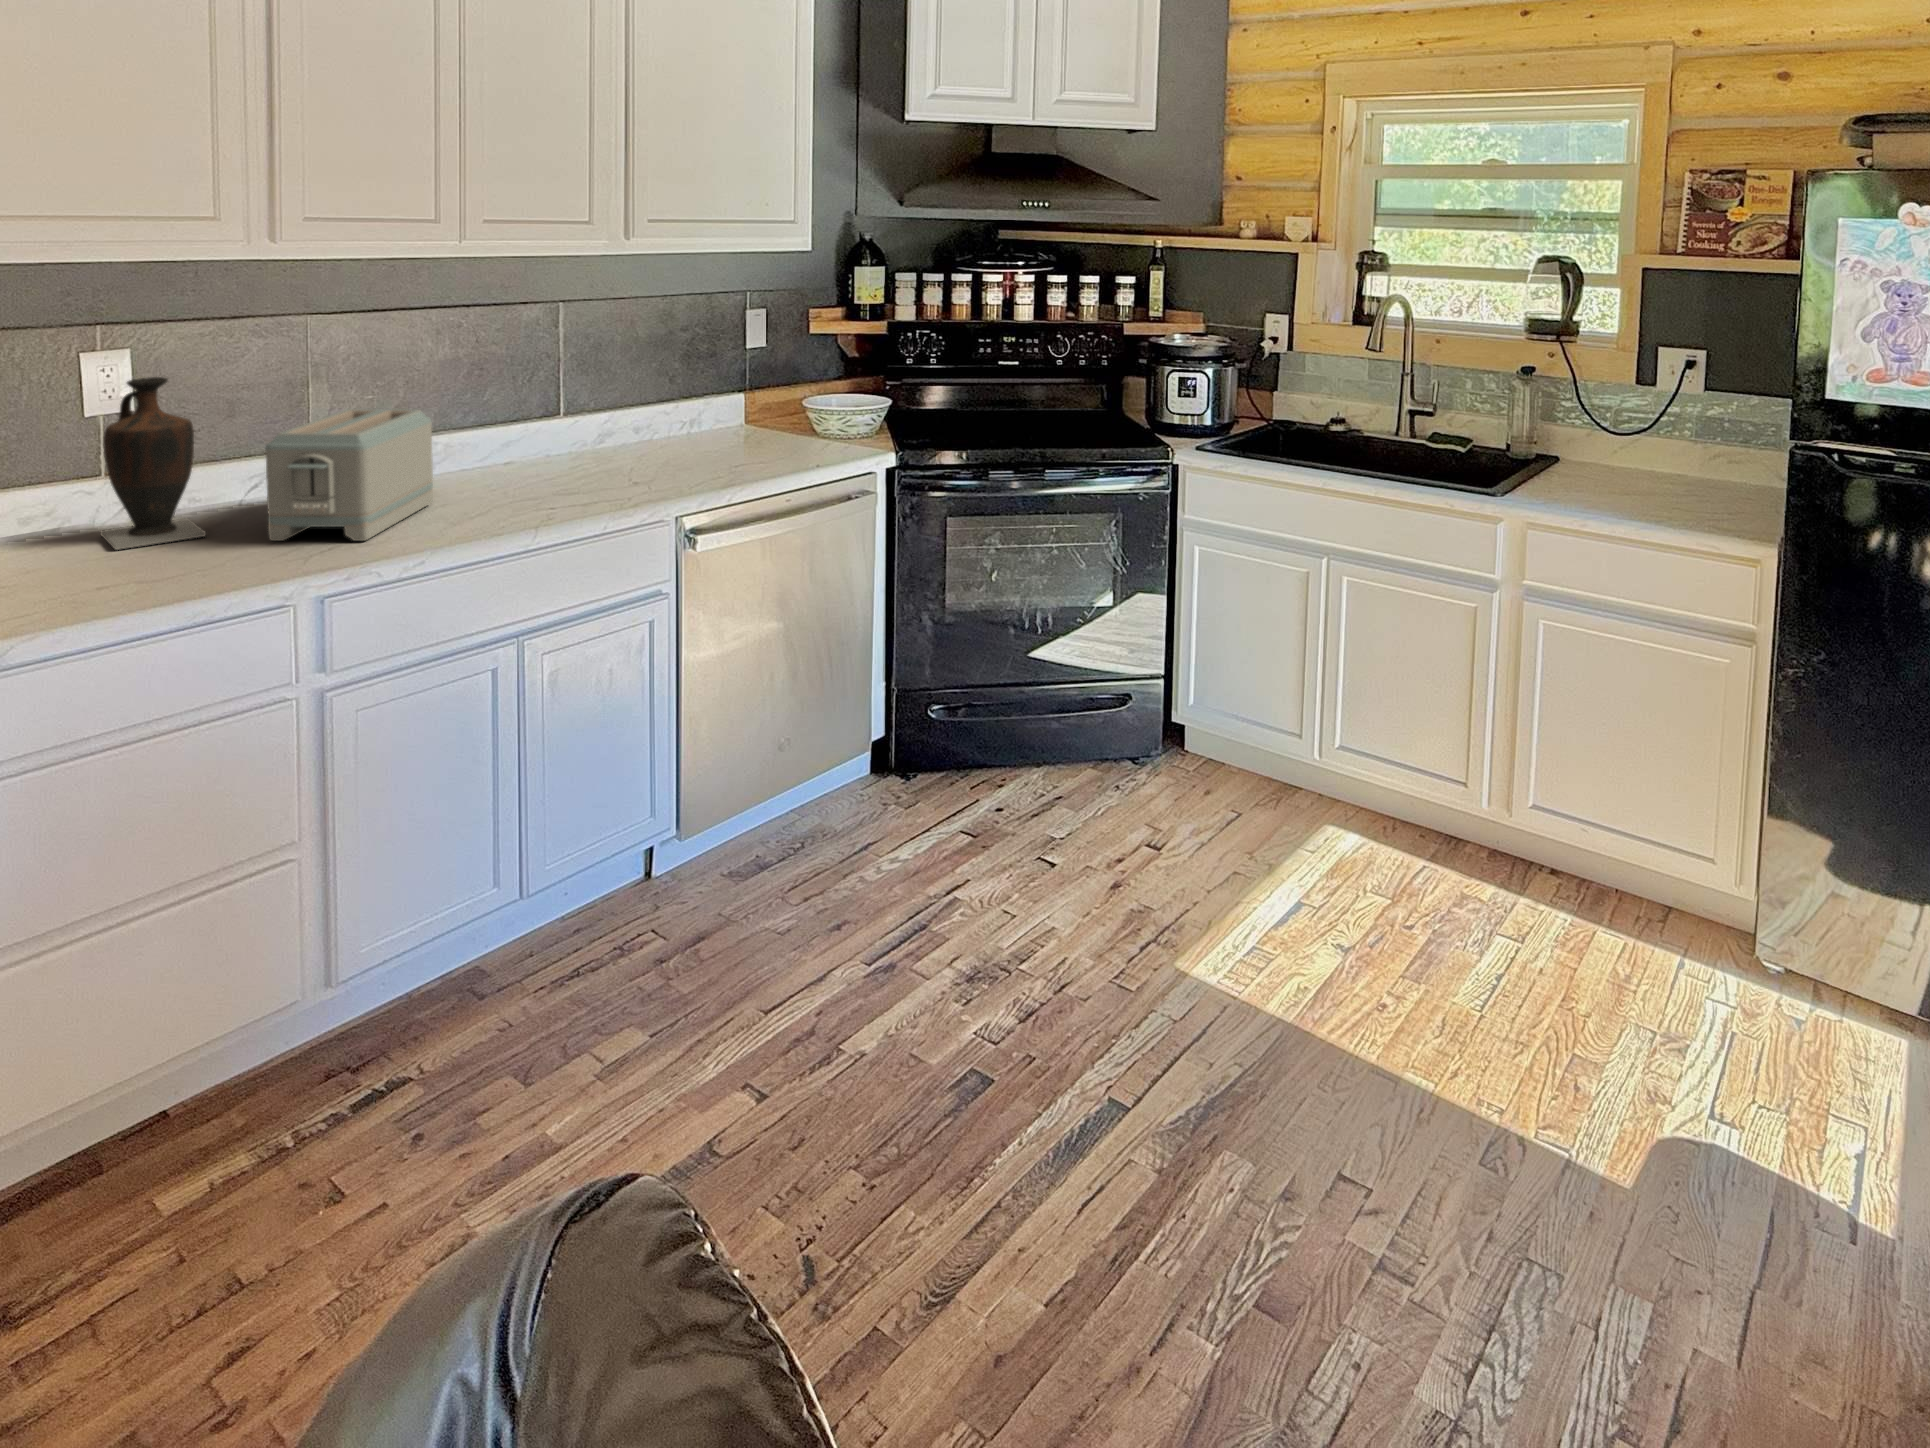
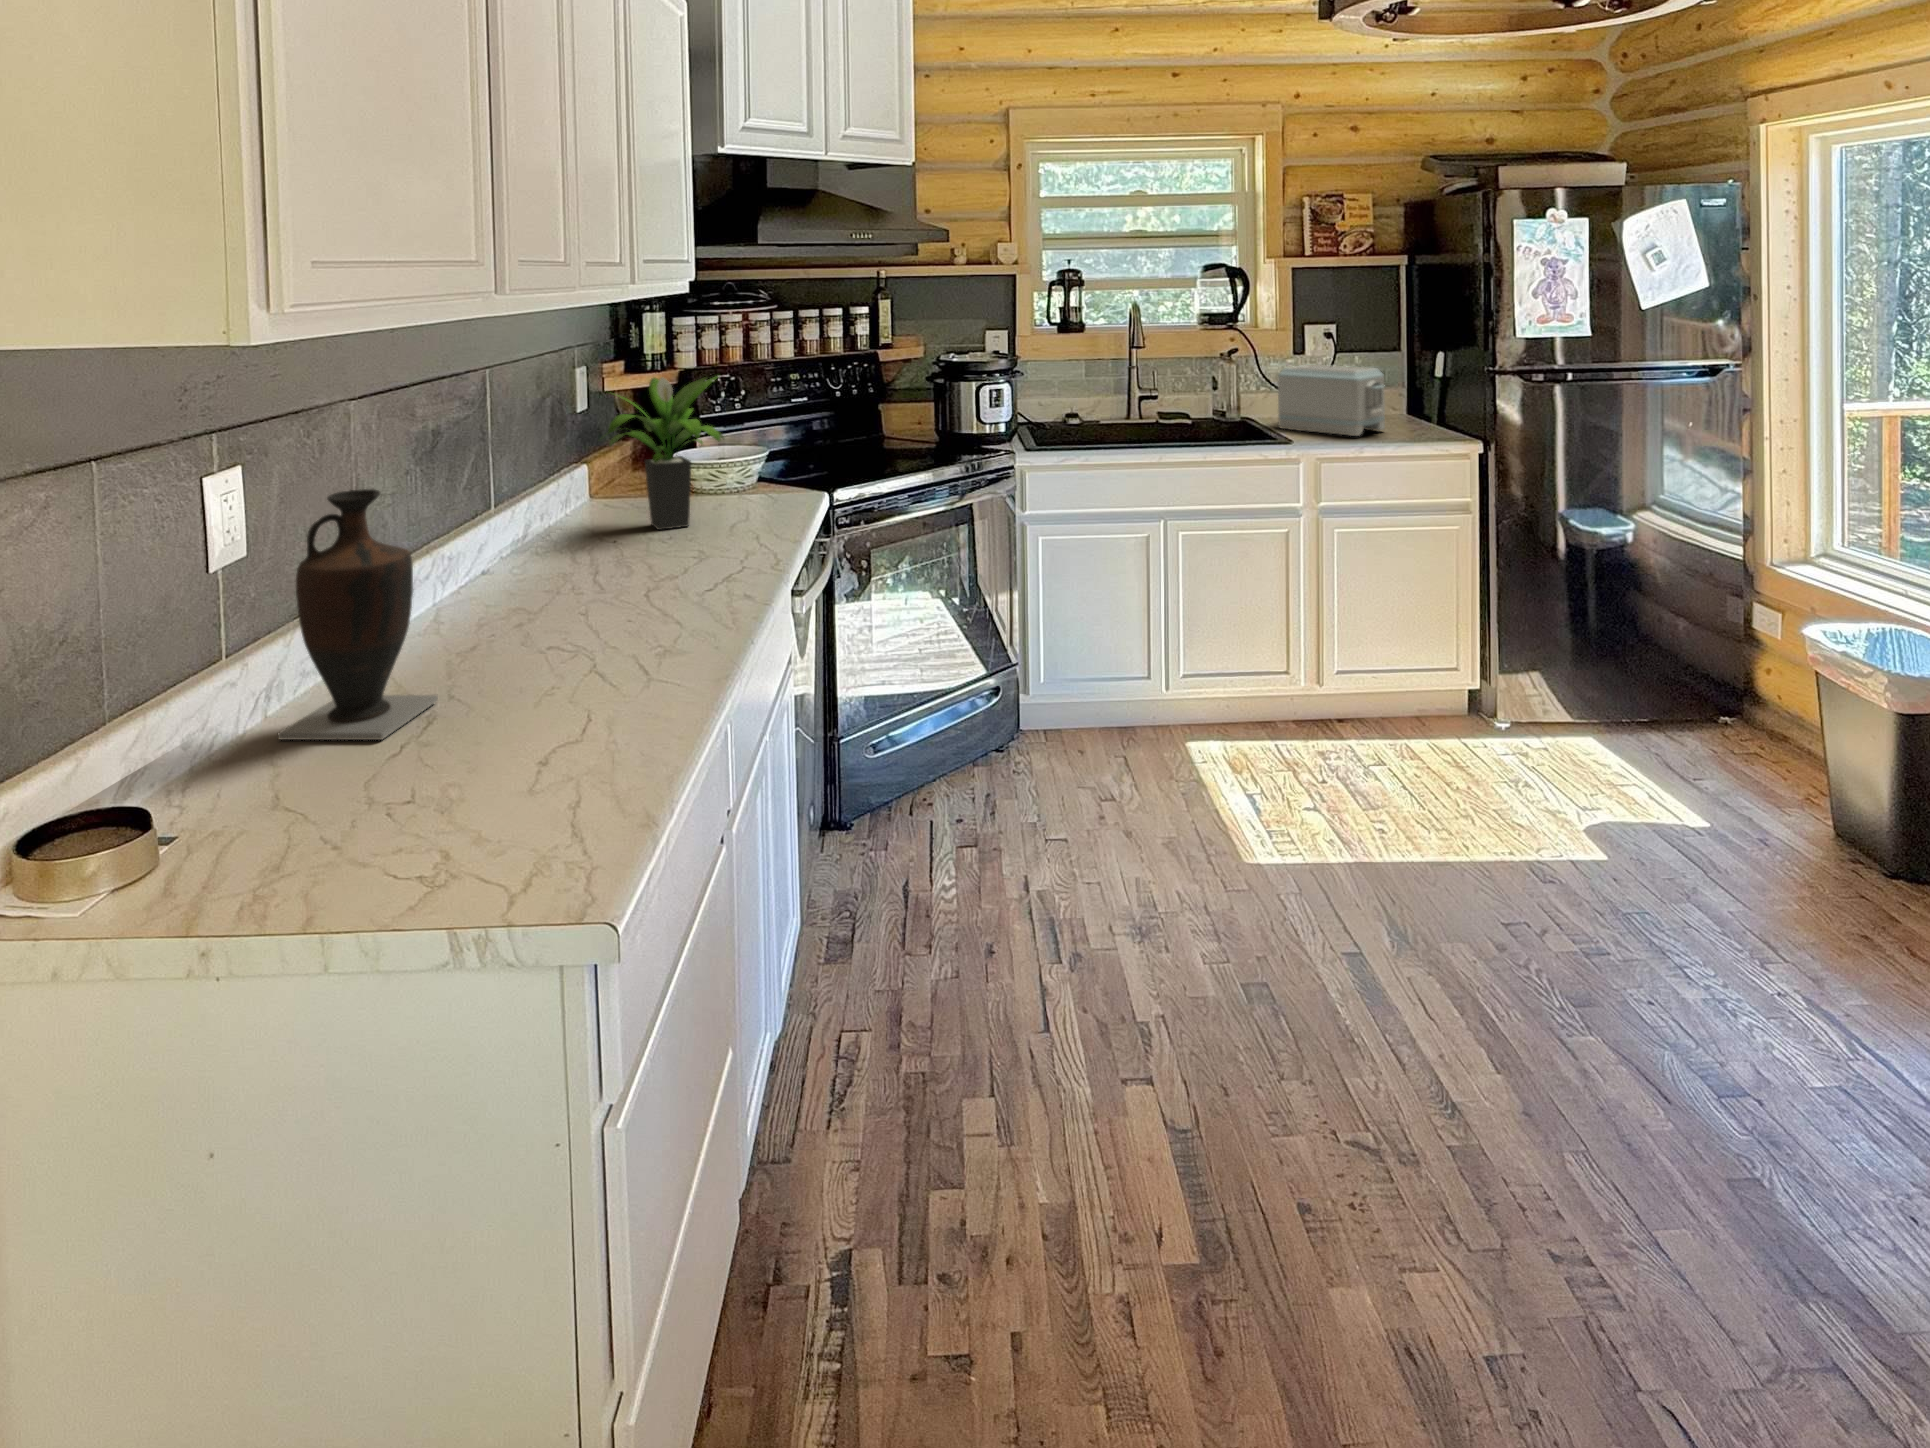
potted plant: none [663,323,793,457] -> present [608,376,724,530]
toaster: present [265,409,433,541] -> present [1278,364,1385,436]

